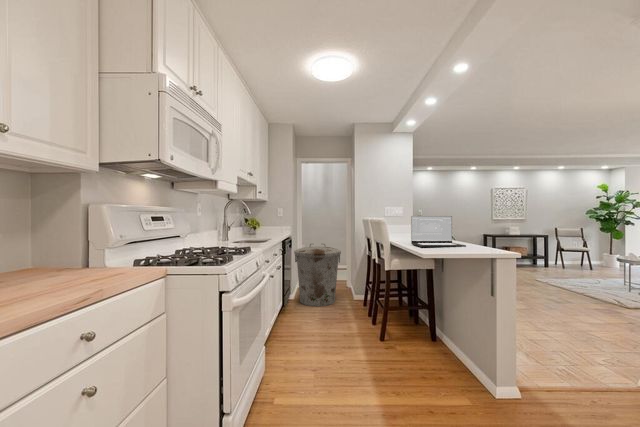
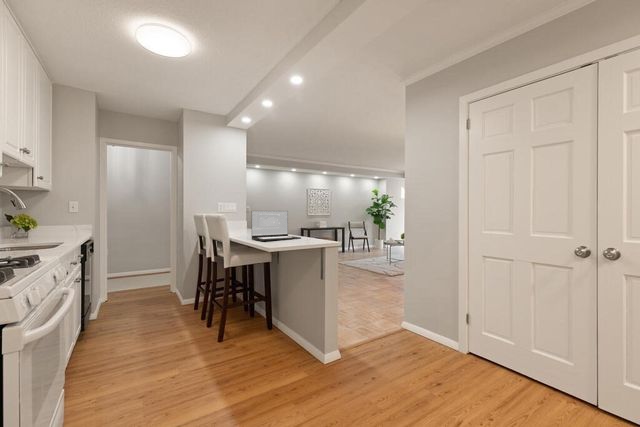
trash can: present [294,244,341,306] -> none [99,244,165,322]

